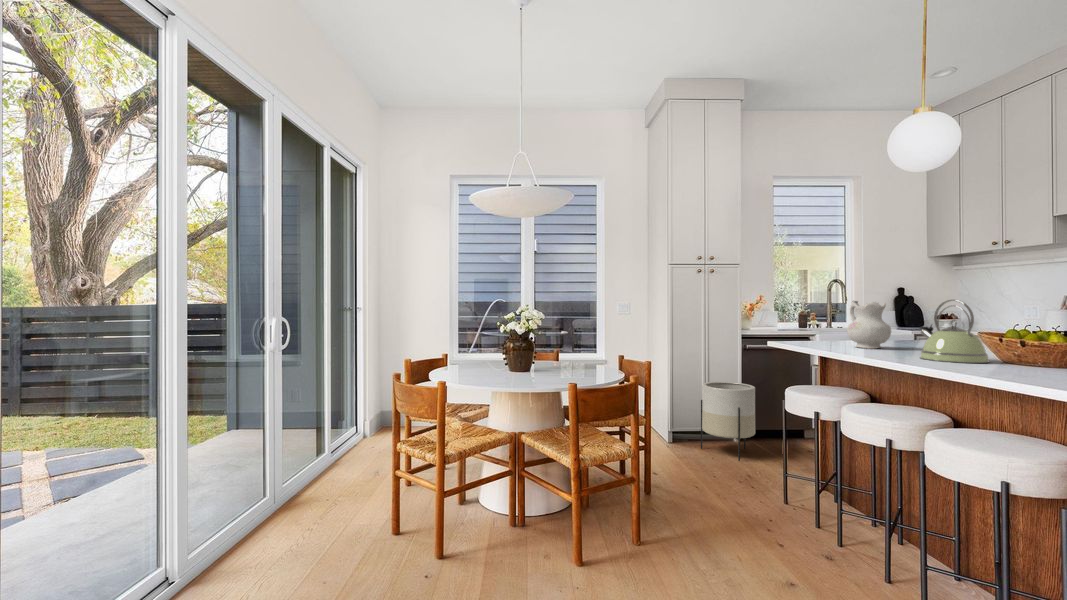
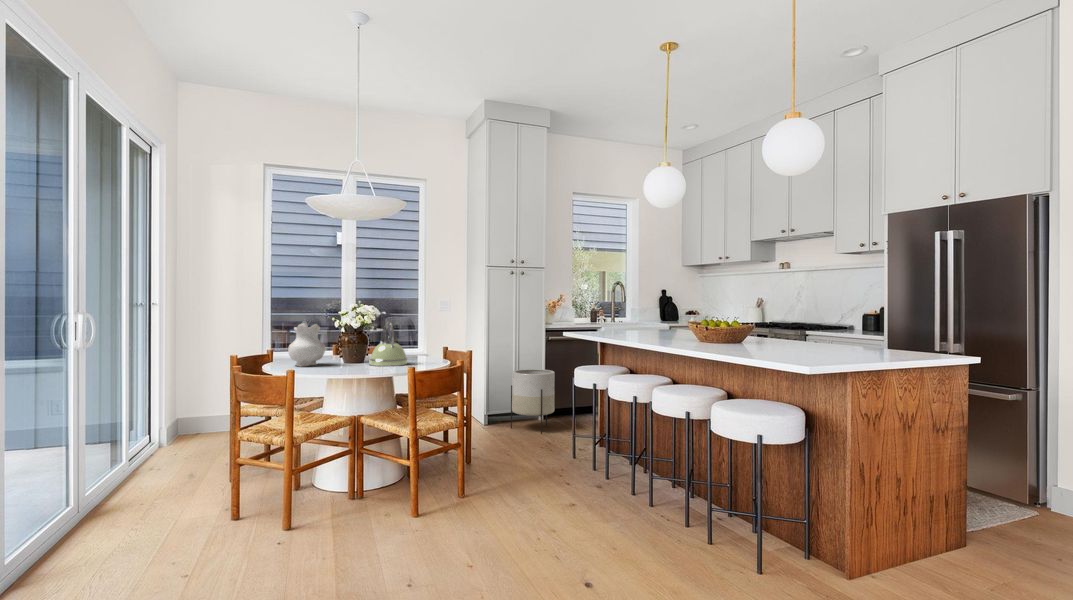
kettle: present [920,300,989,363] -> present [369,321,408,366]
ceramic pitcher: present [847,301,891,349] -> present [288,321,325,366]

